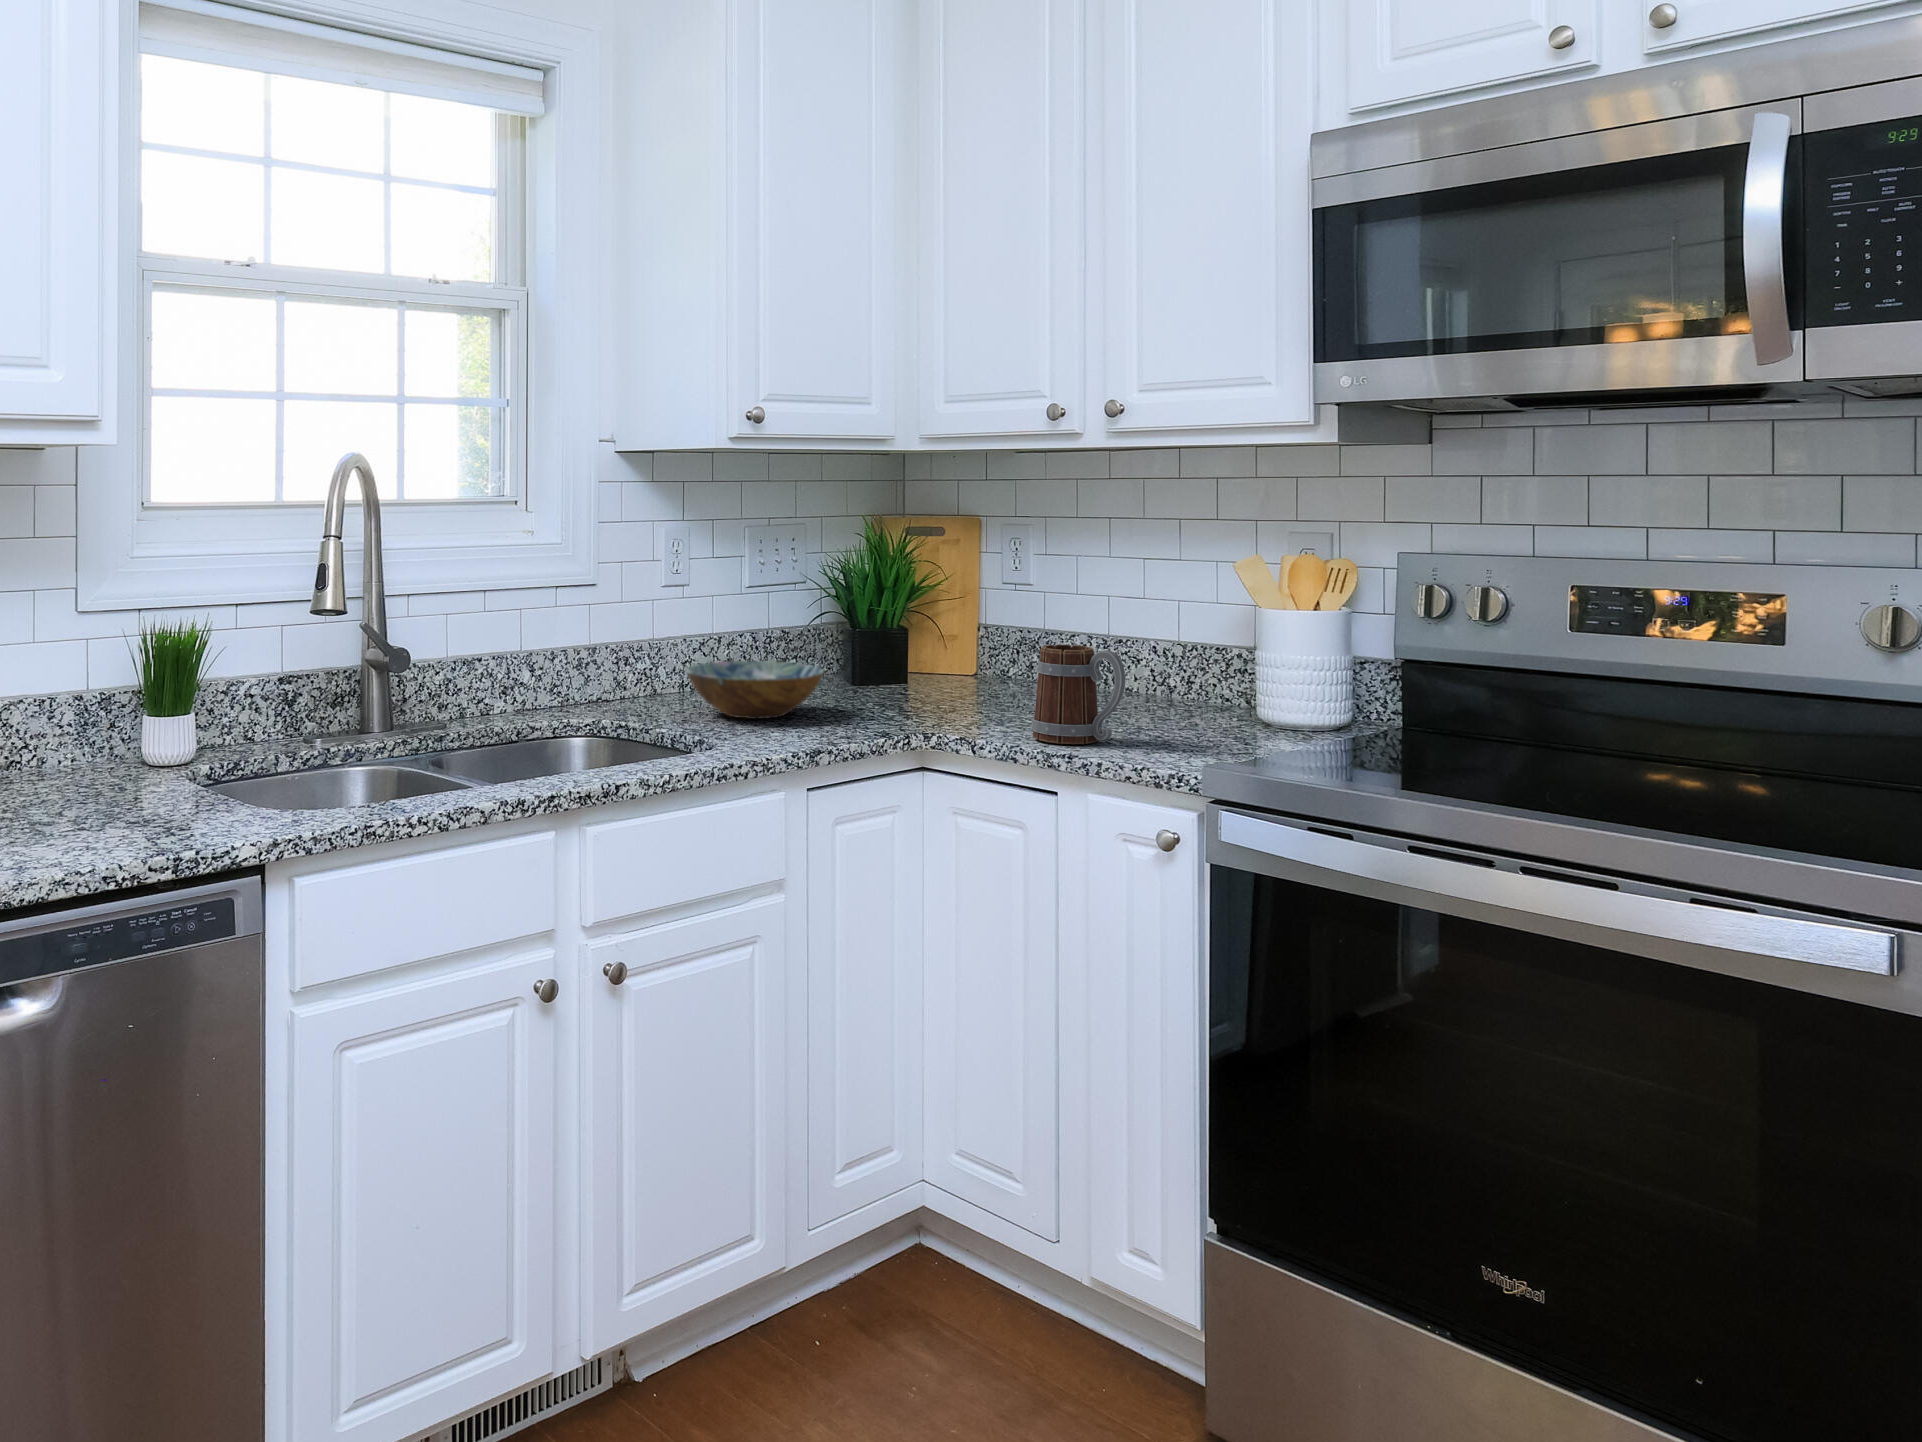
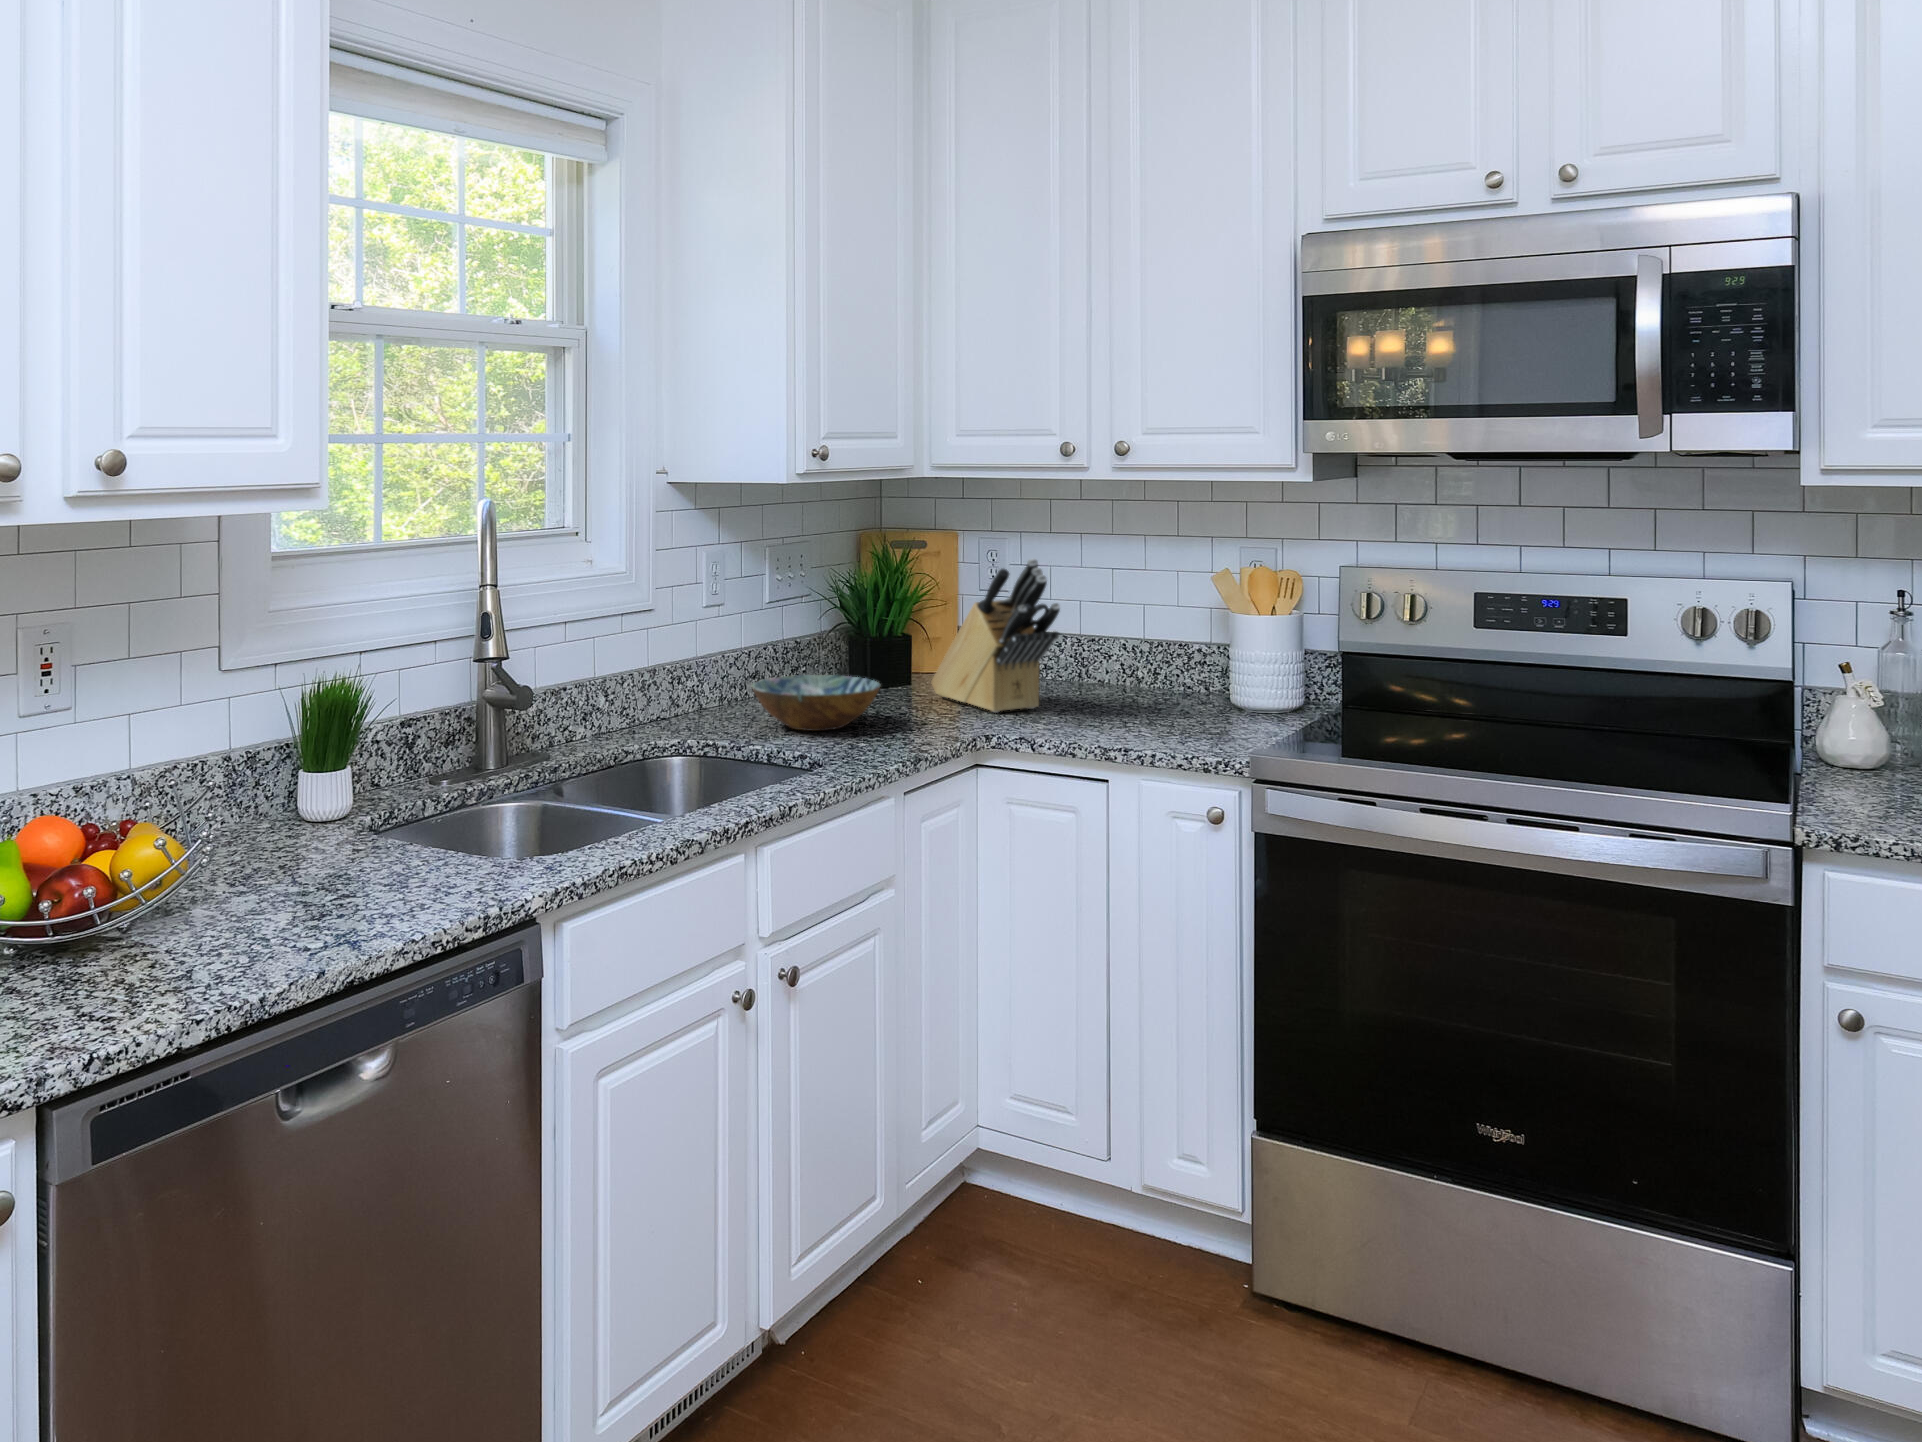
knife block: none [918,542,1029,713] -> present [931,559,1060,712]
mug: present [1032,645,1125,744] -> none [1087,649,1173,737]

